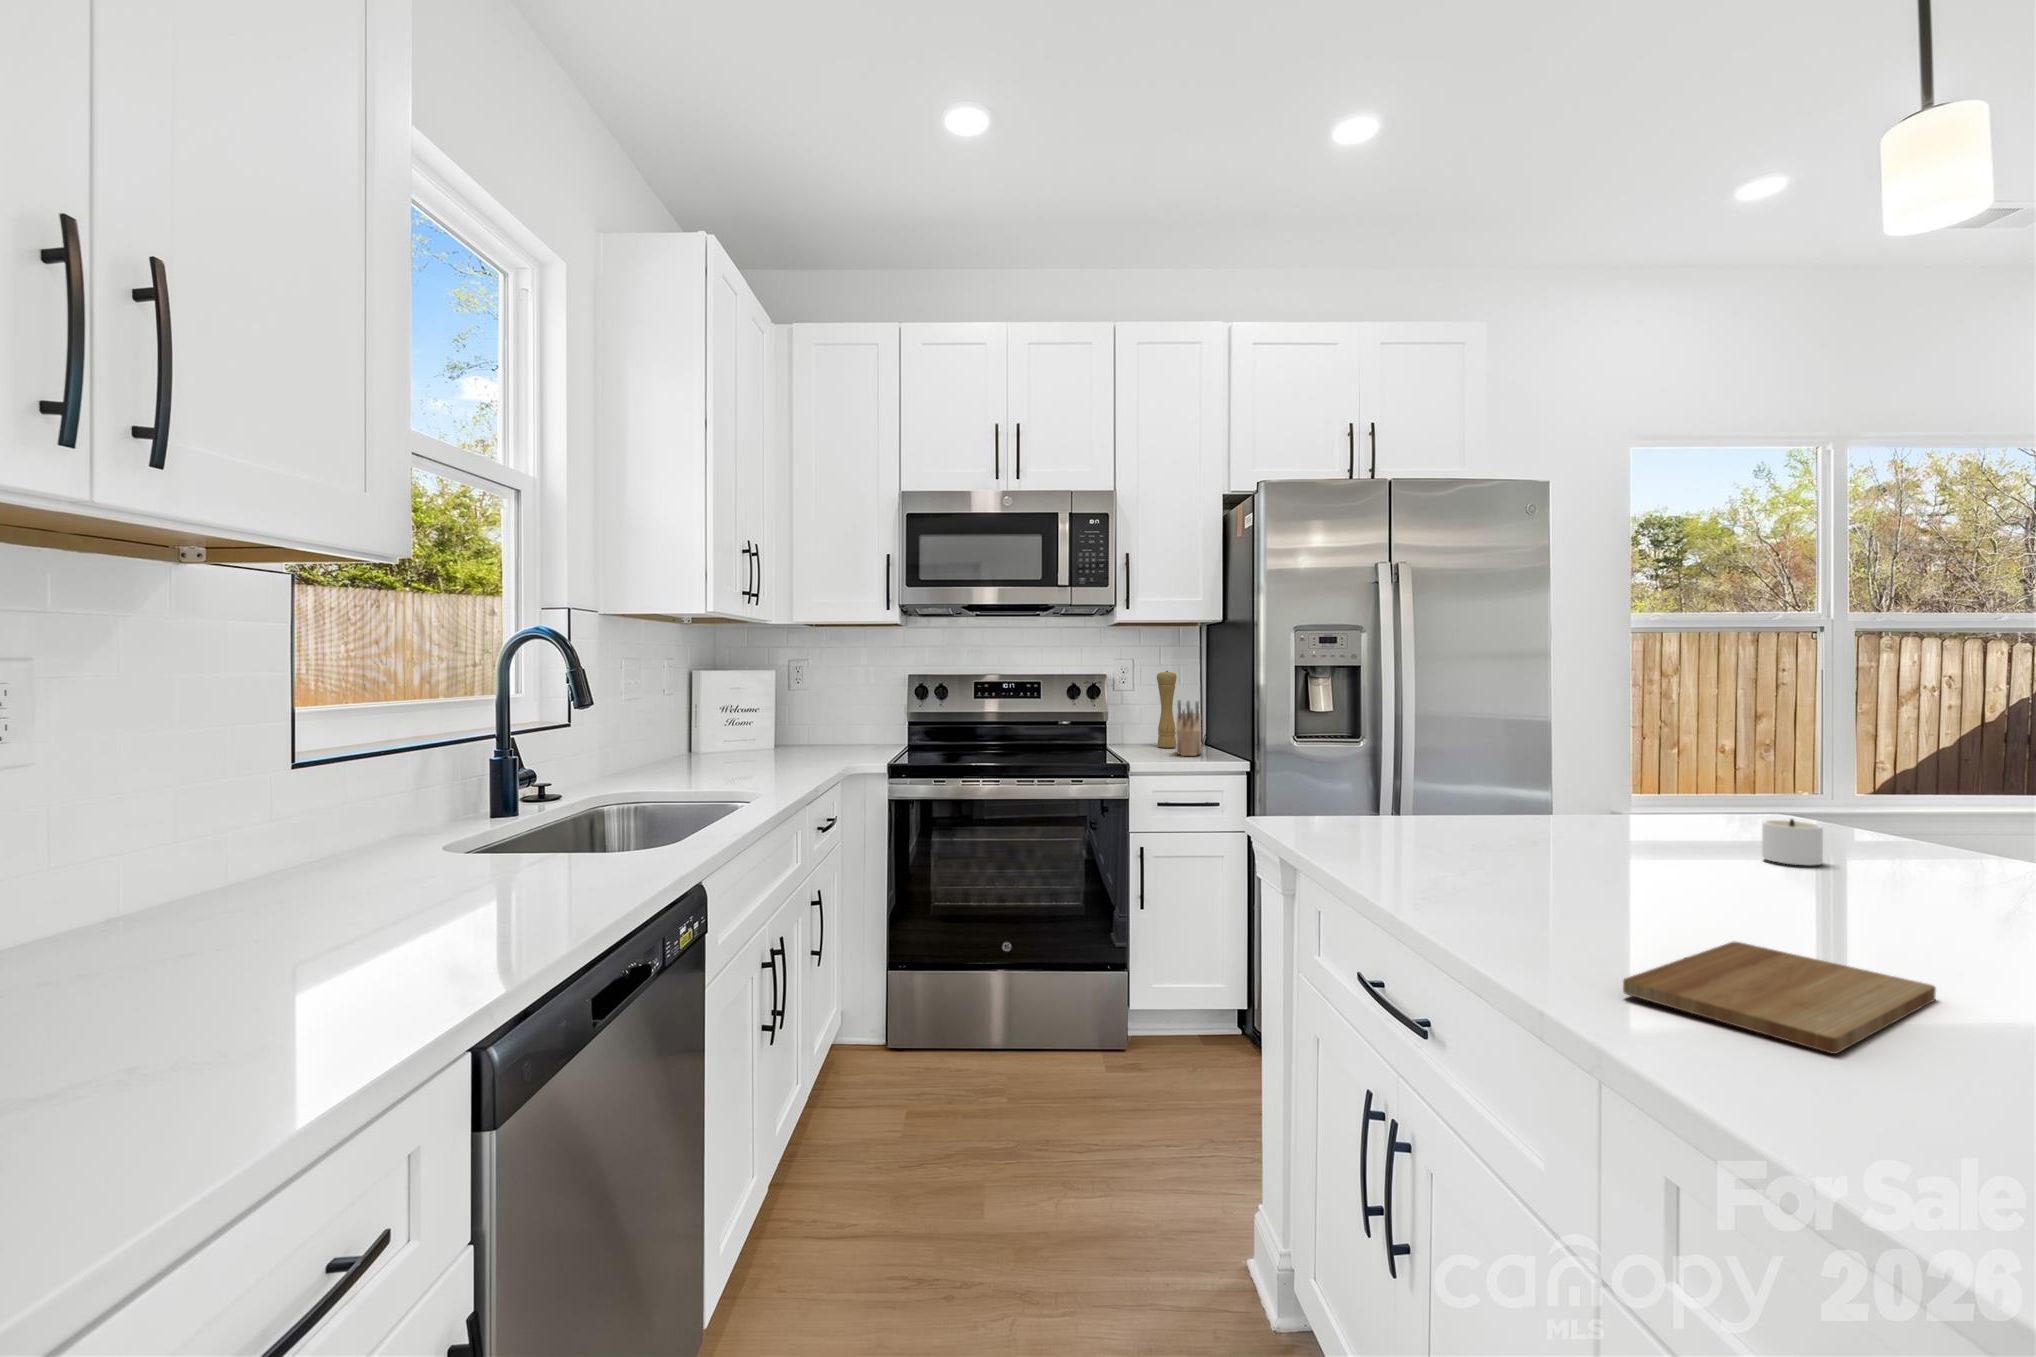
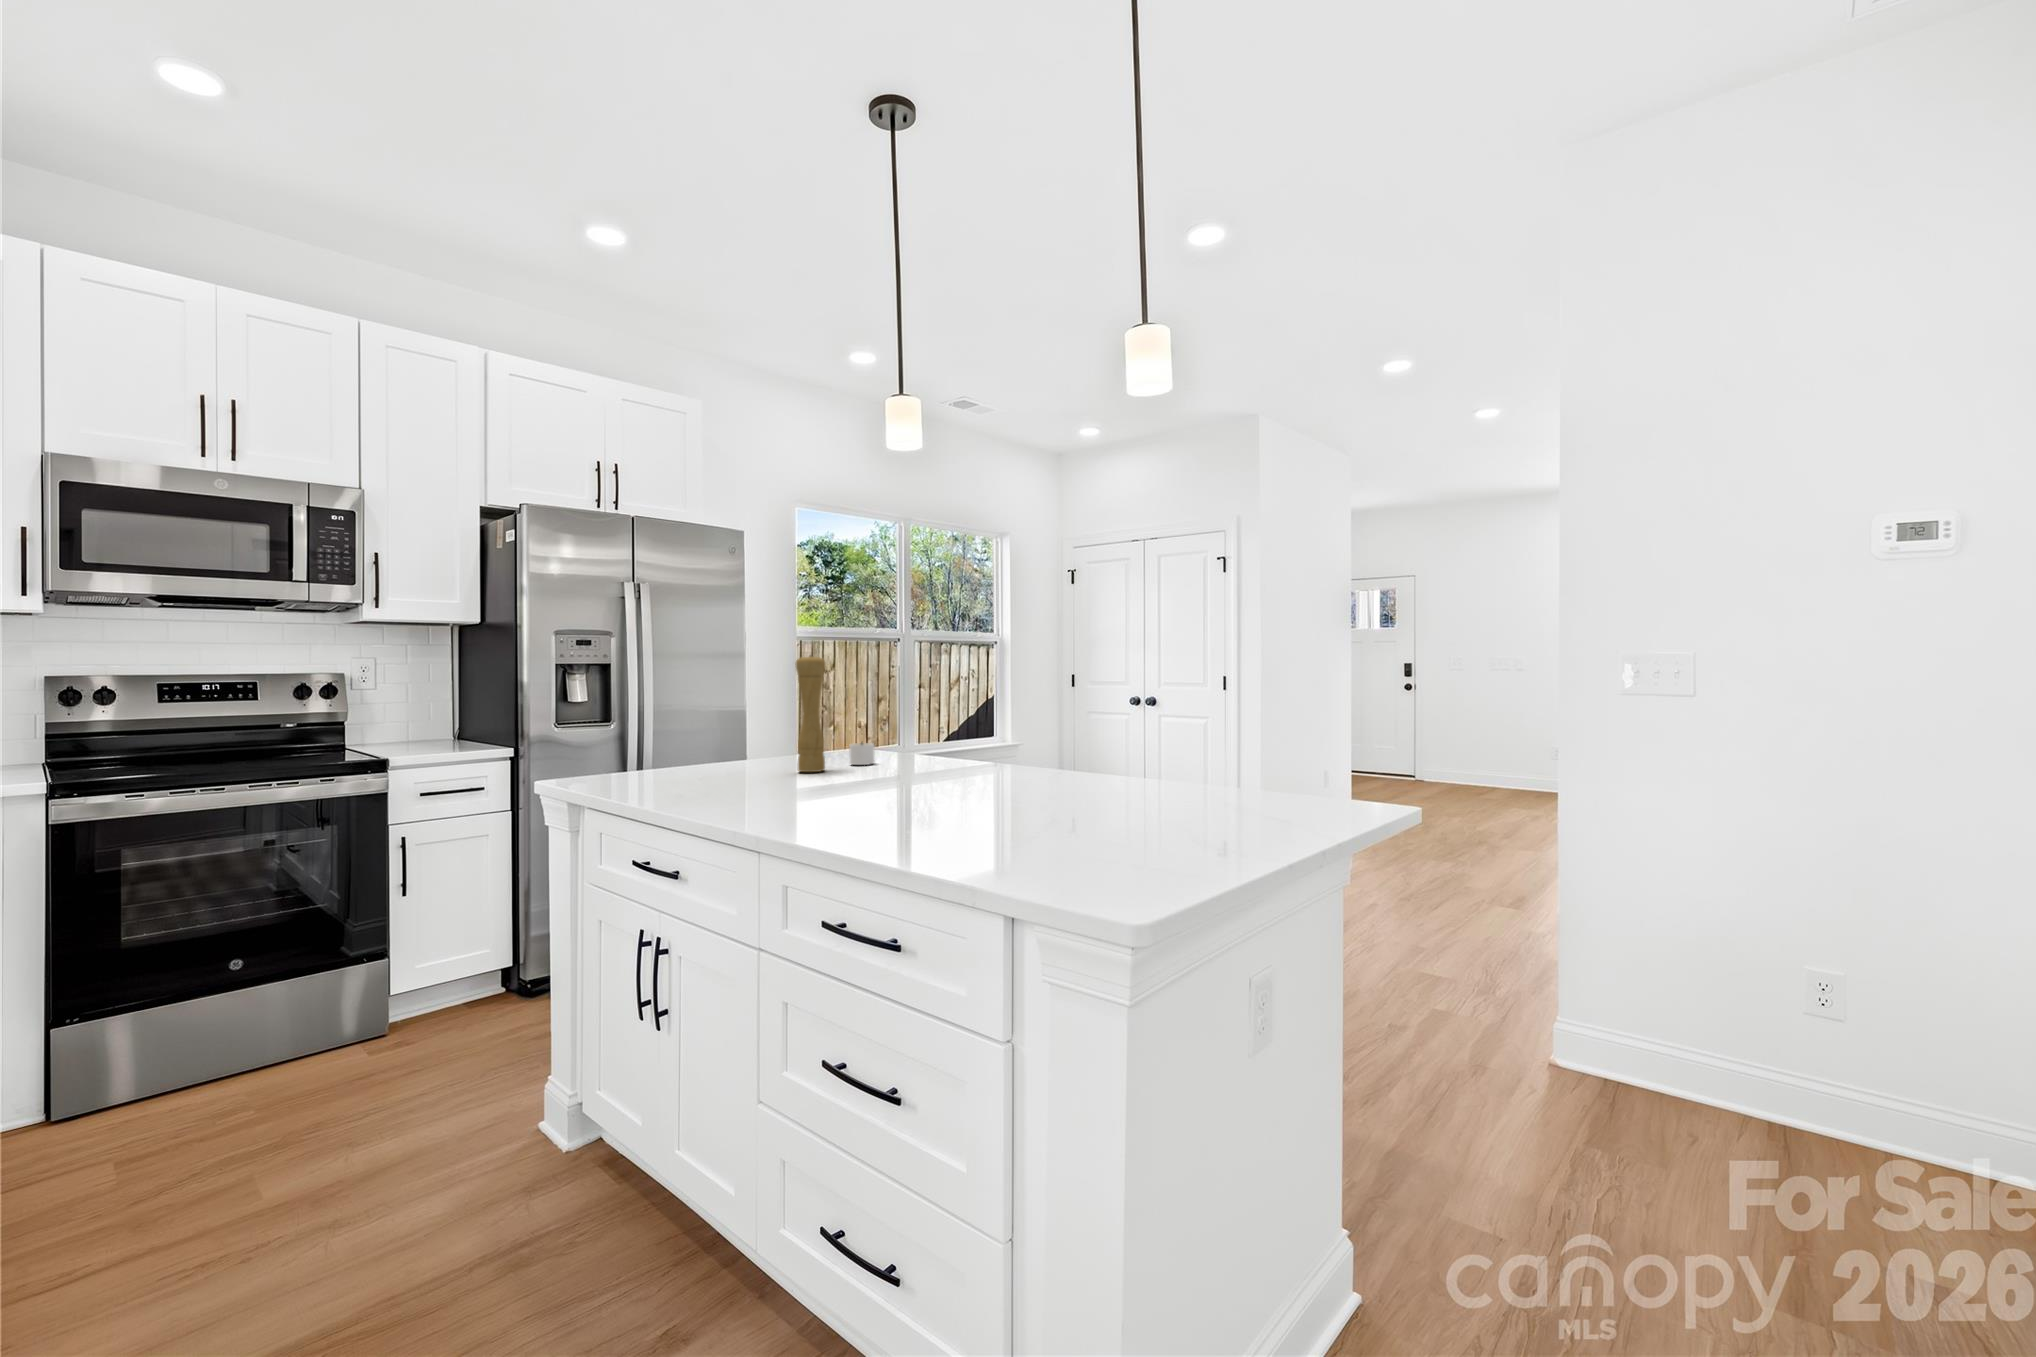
pepper mill: present [1157,671,1177,748] -> present [795,655,825,772]
knife block: present [1176,701,1201,756] -> none [433,697,460,750]
cutting board: present [1623,941,1936,1054] -> none [771,790,888,816]

